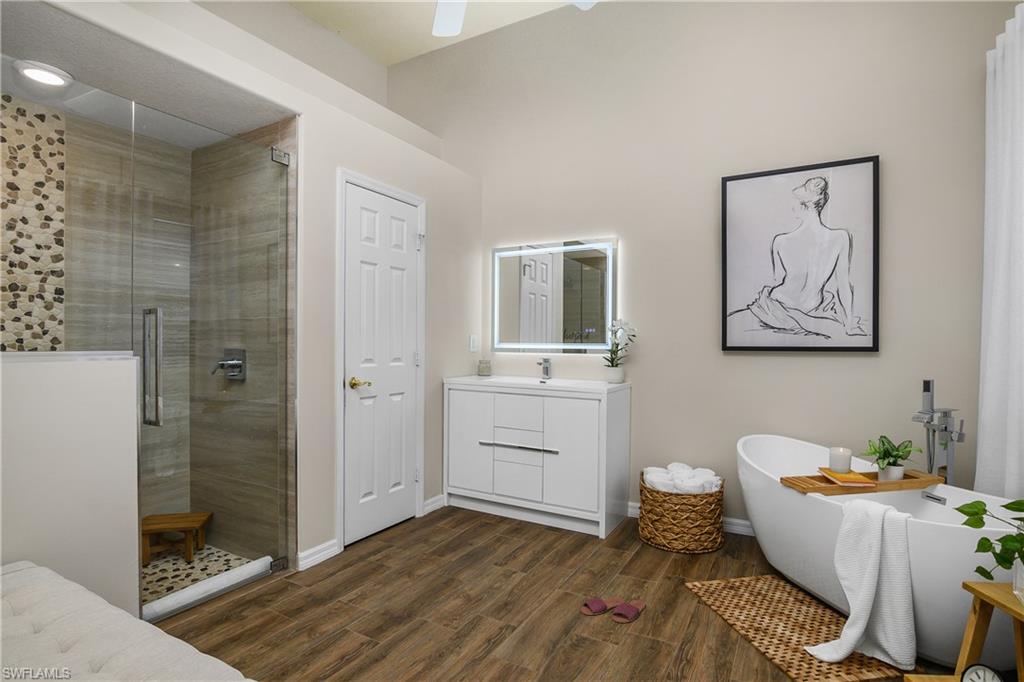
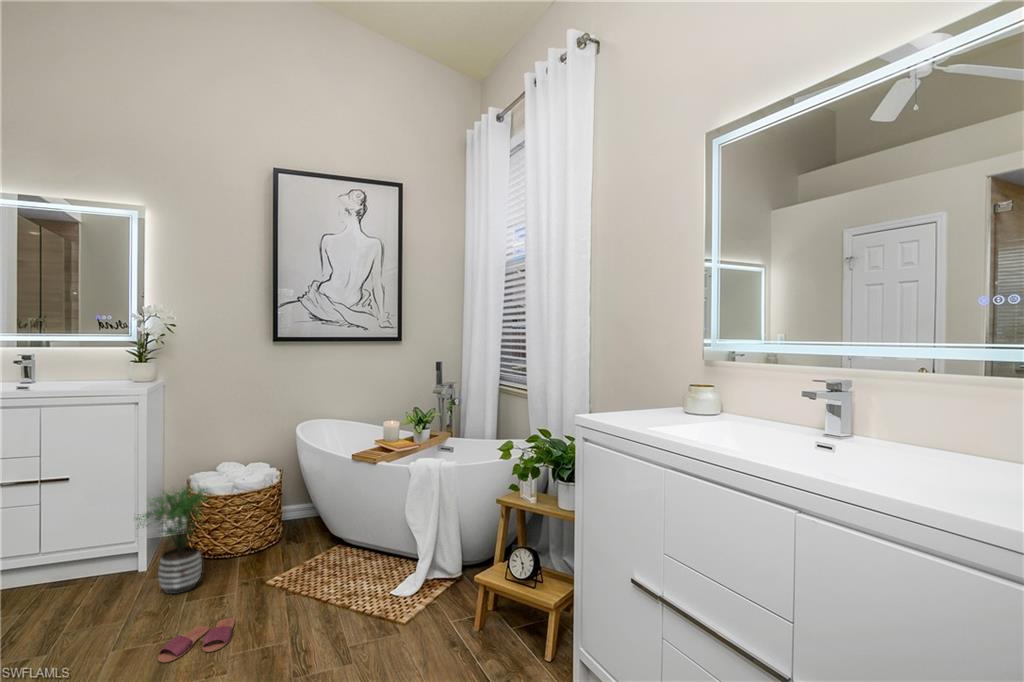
potted plant: none [587,472,652,566] -> present [136,486,207,594]

